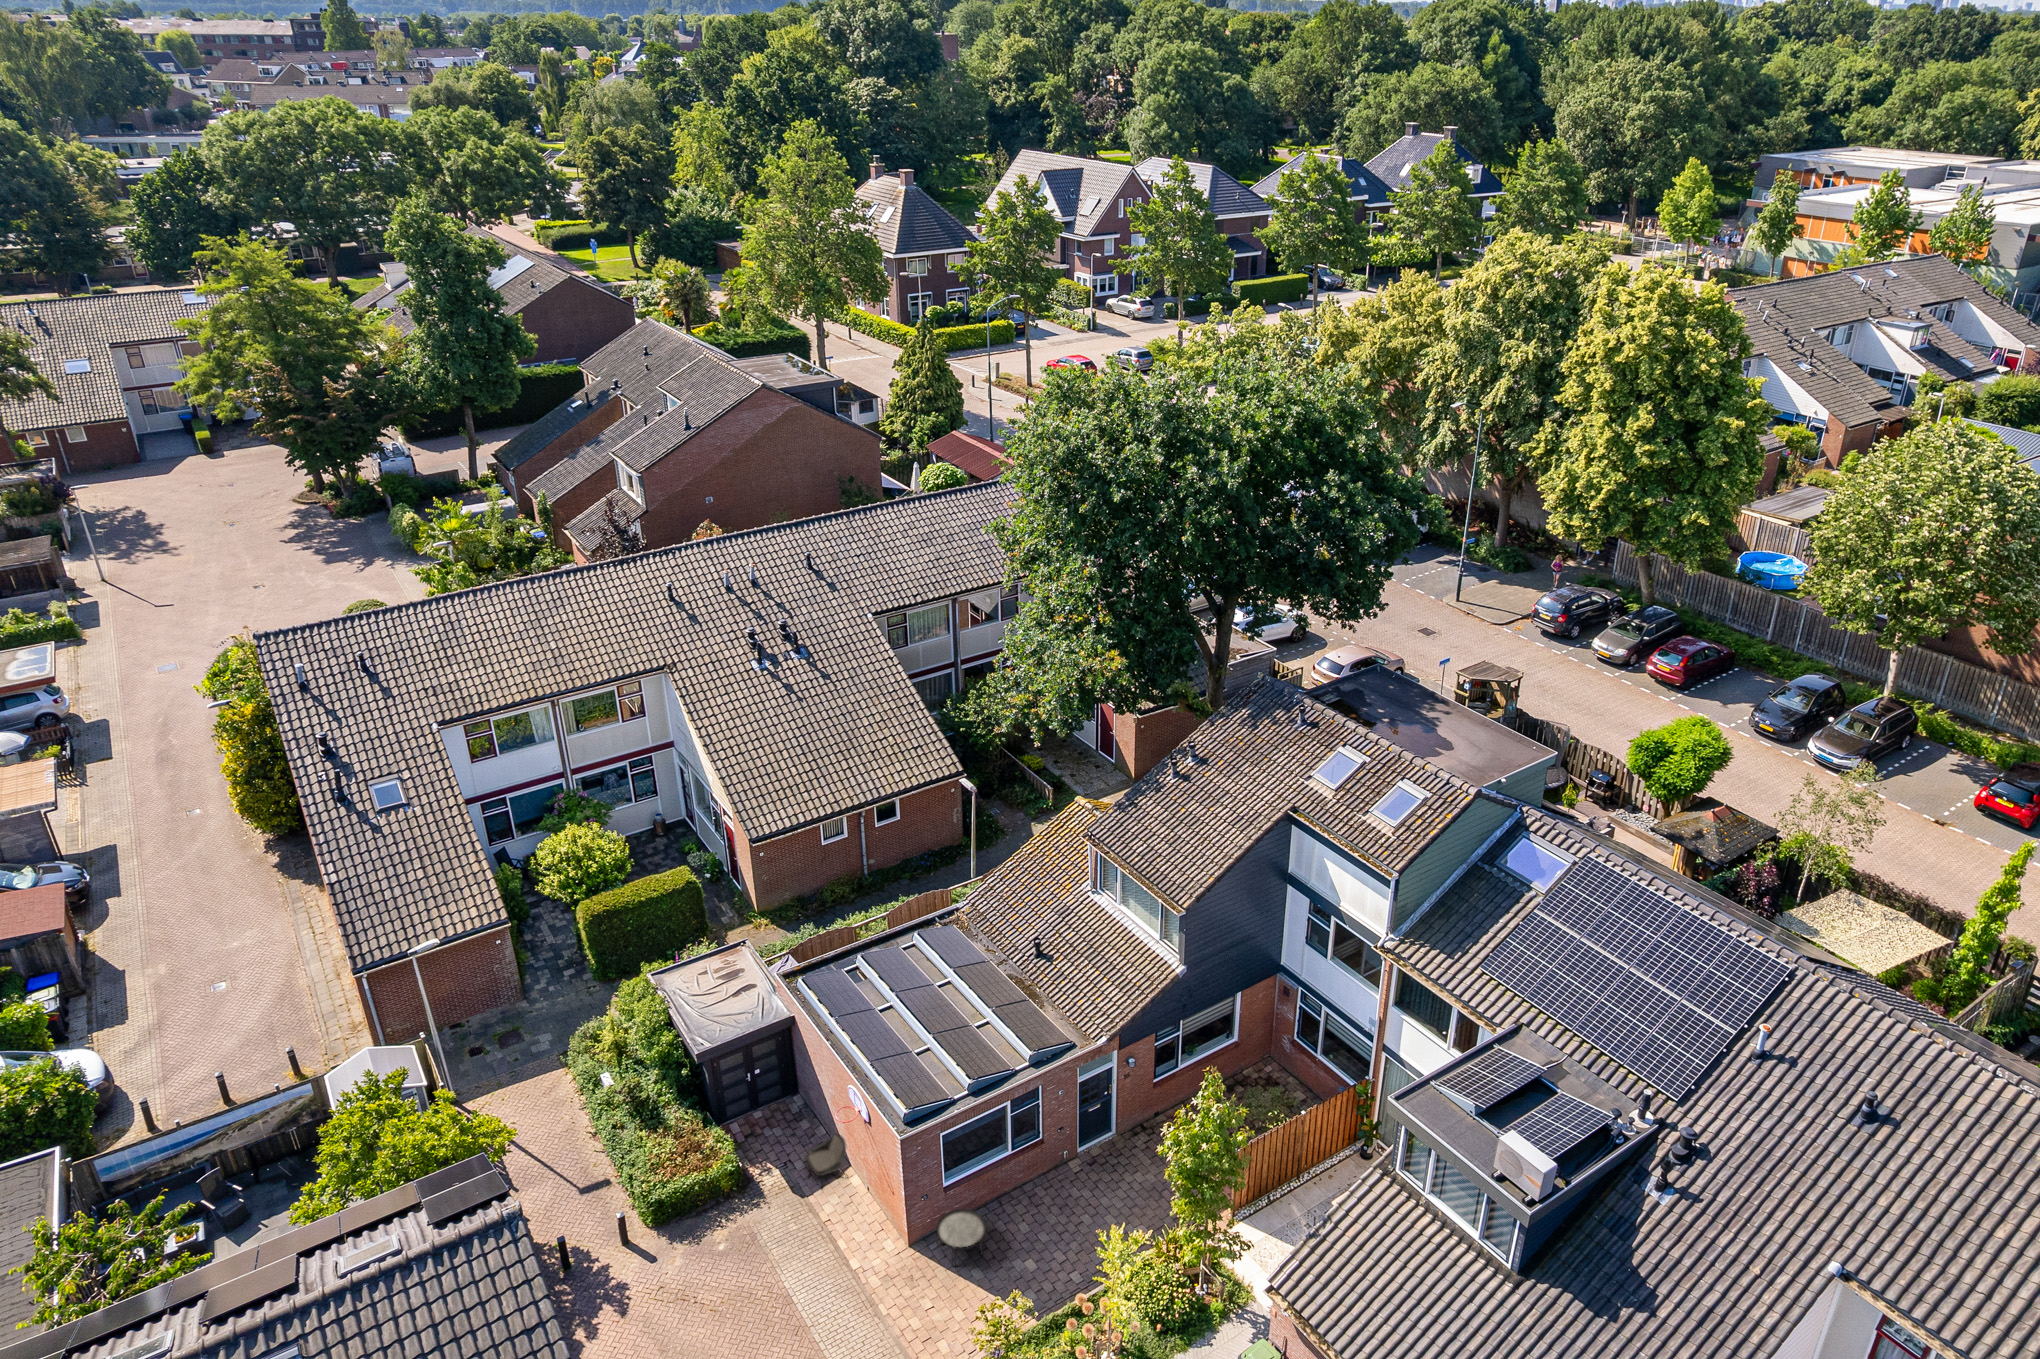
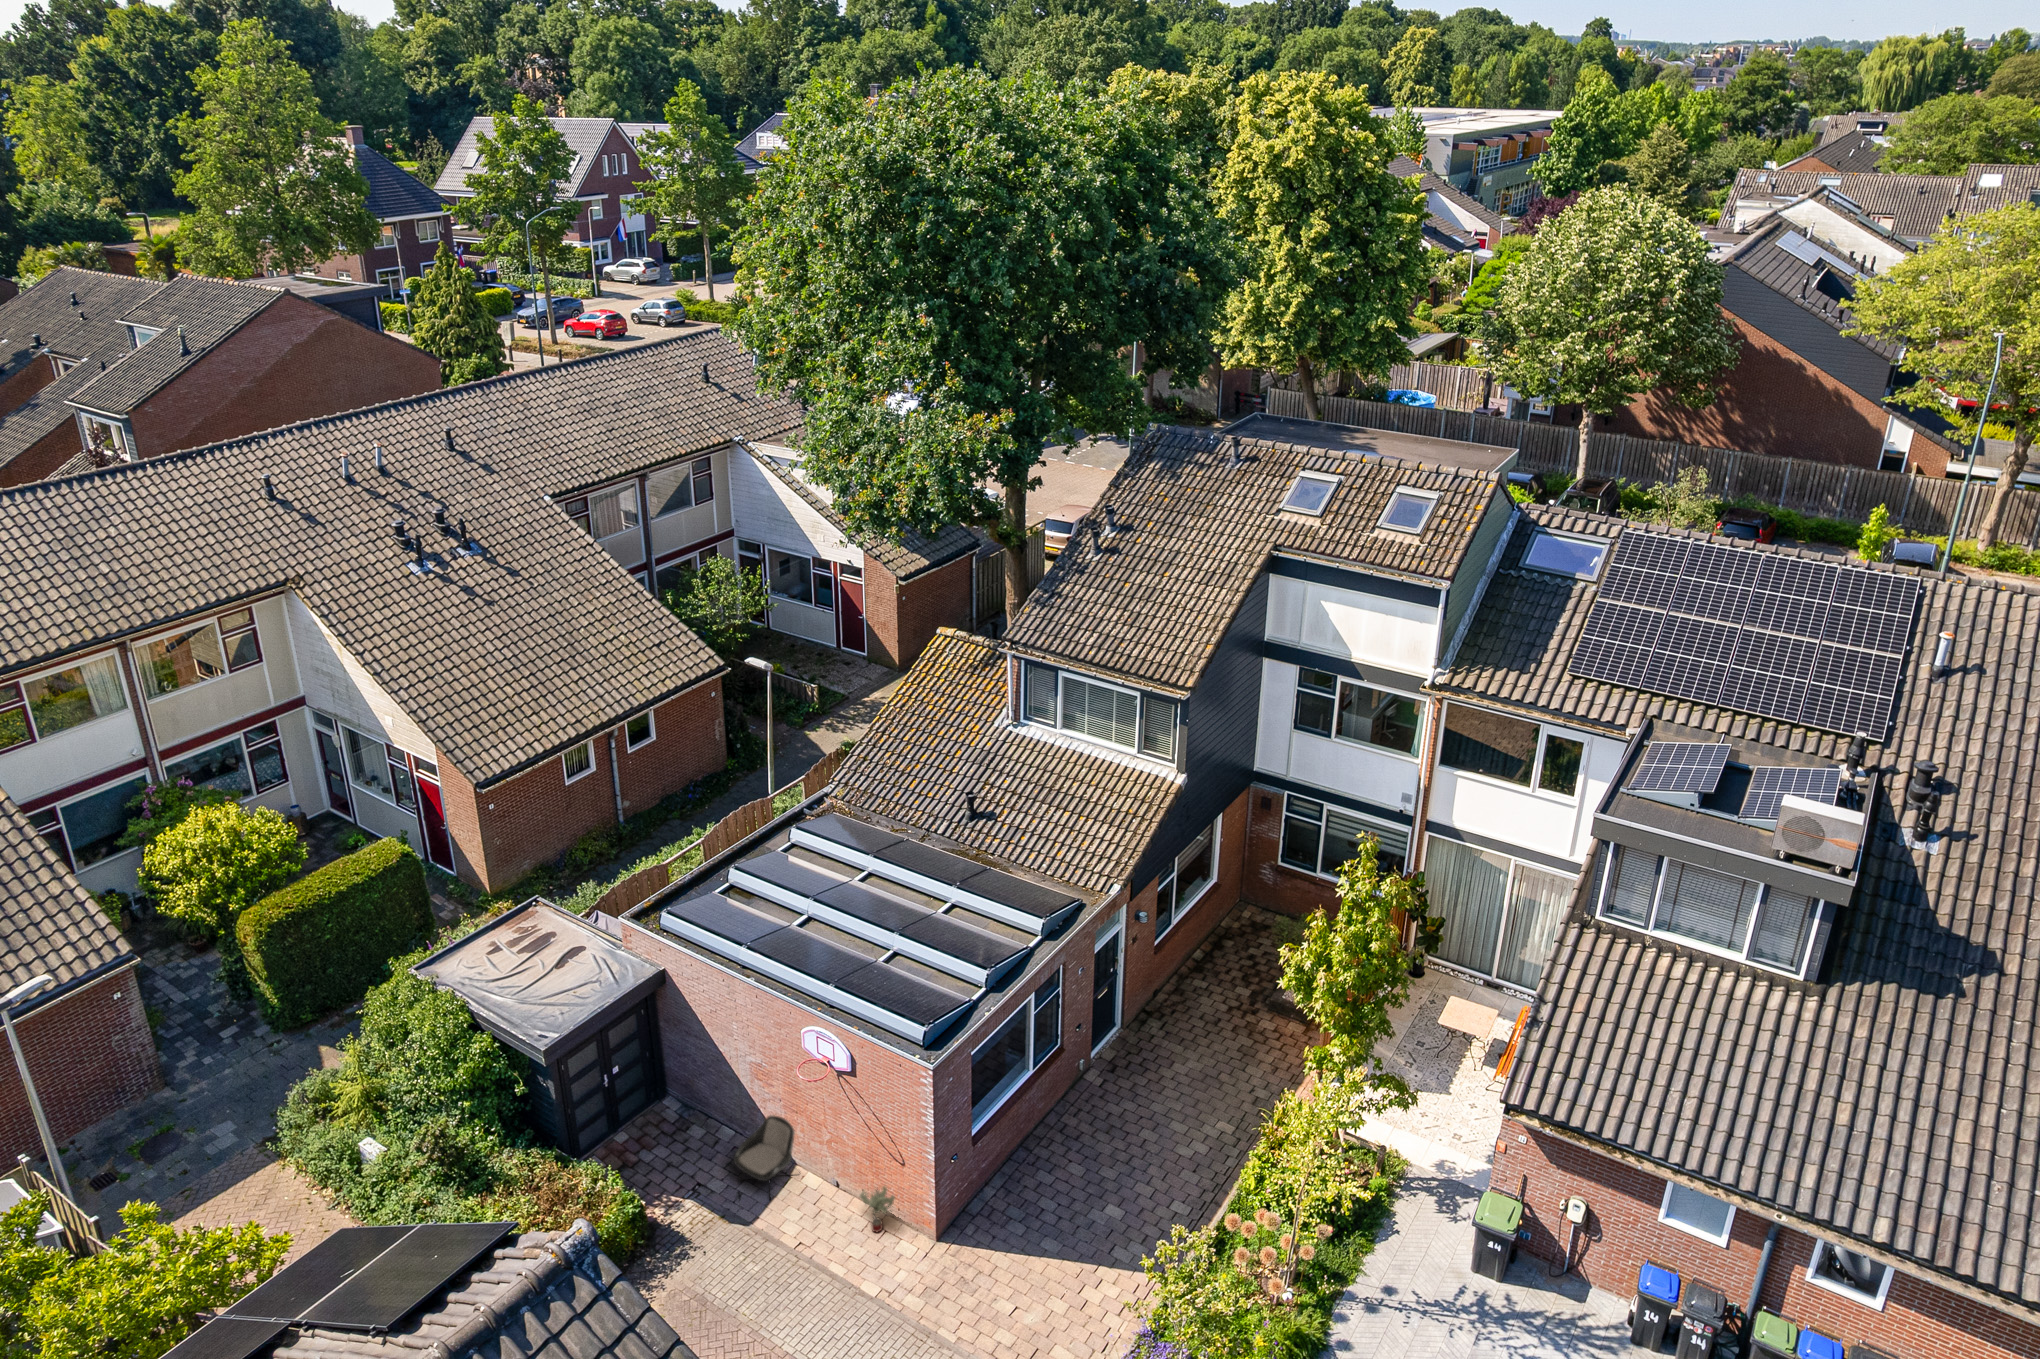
potted tree: none [868,1202,890,1234] -> present [860,1186,895,1232]
round table: present [936,1209,986,1266] -> none [971,1156,1041,1238]

